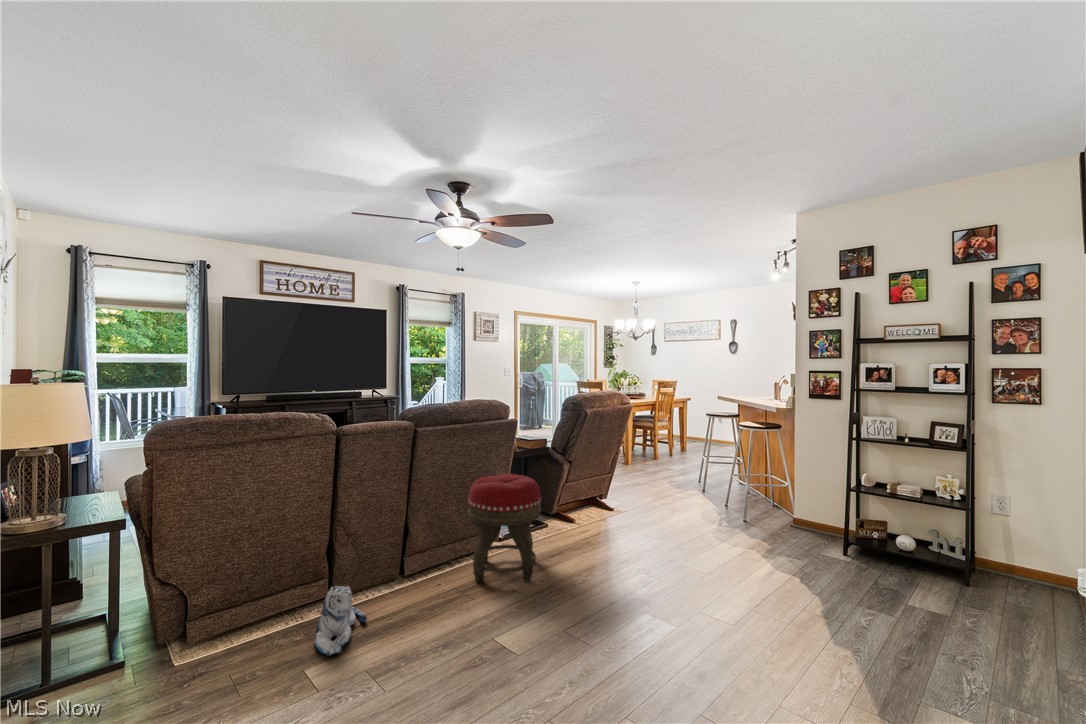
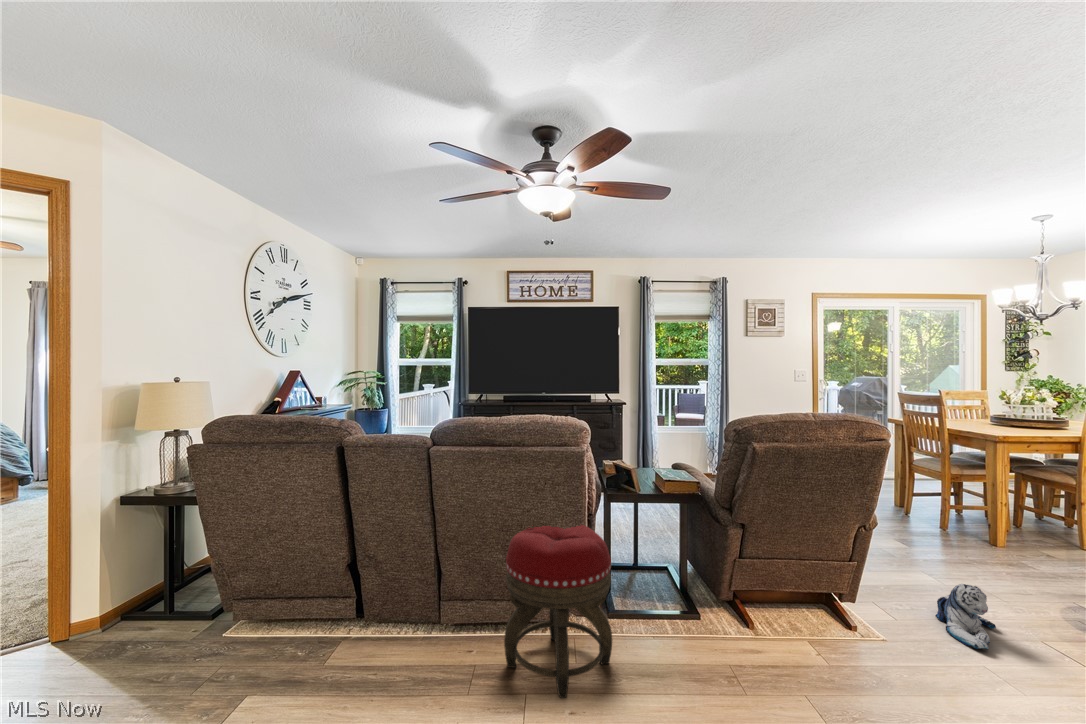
plush toy: present [315,586,367,656] -> present [935,584,996,650]

